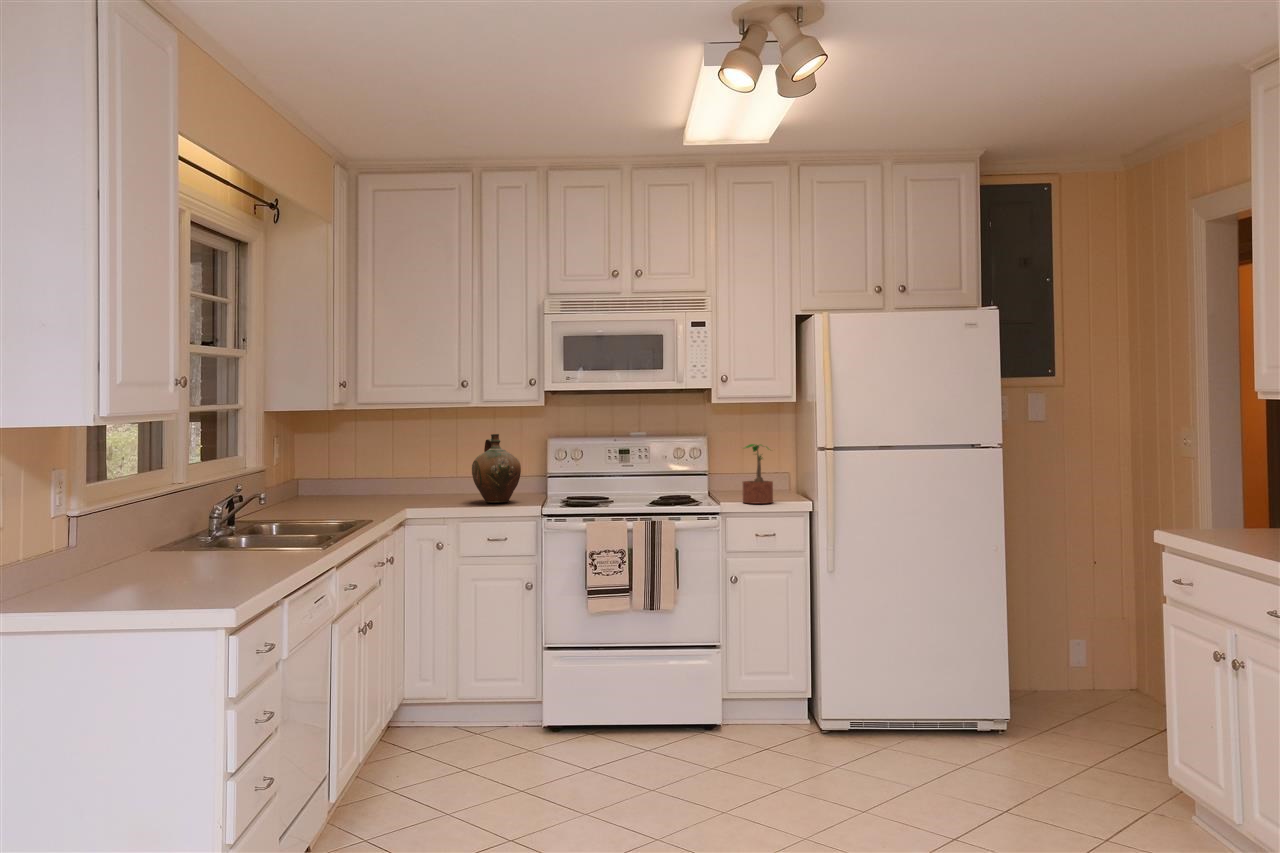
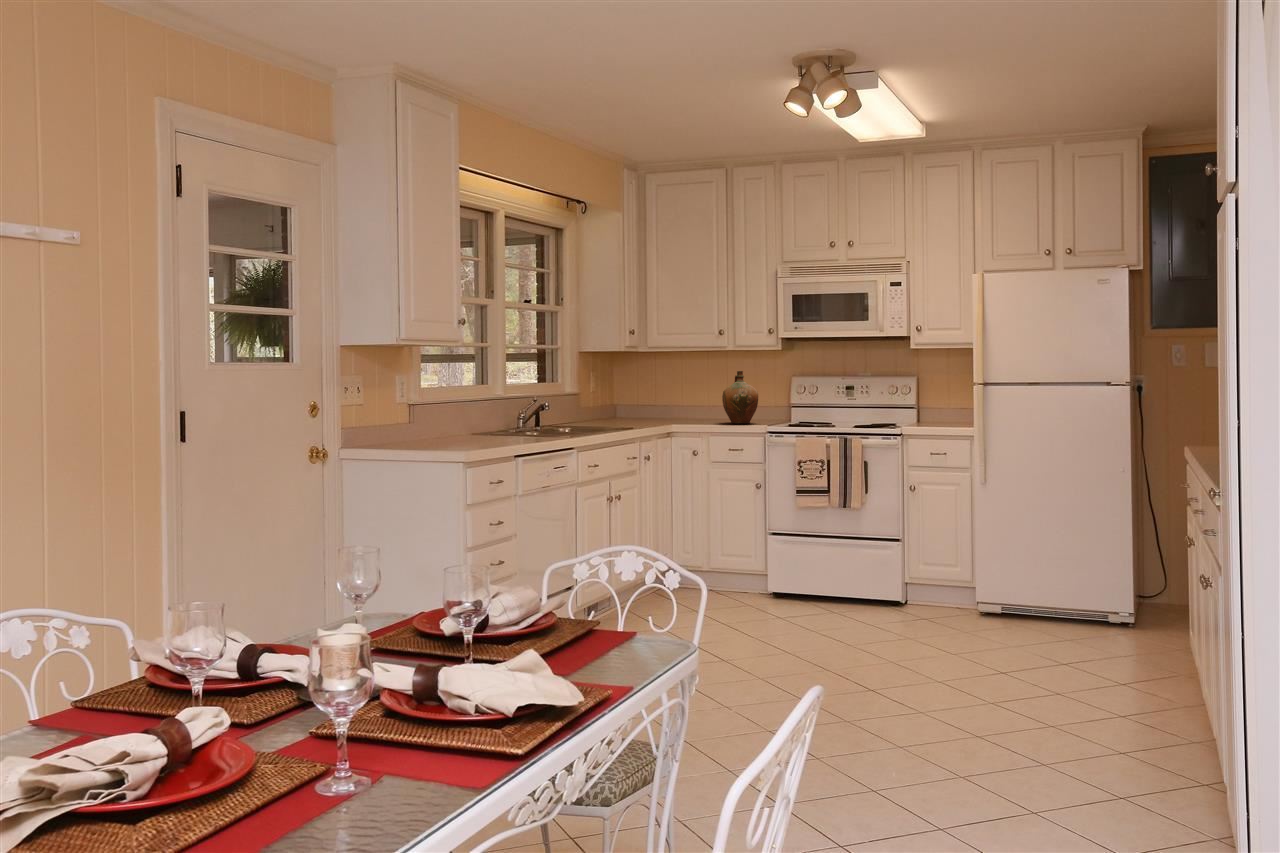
potted plant: present [742,444,773,504] -> none [928,381,956,429]

